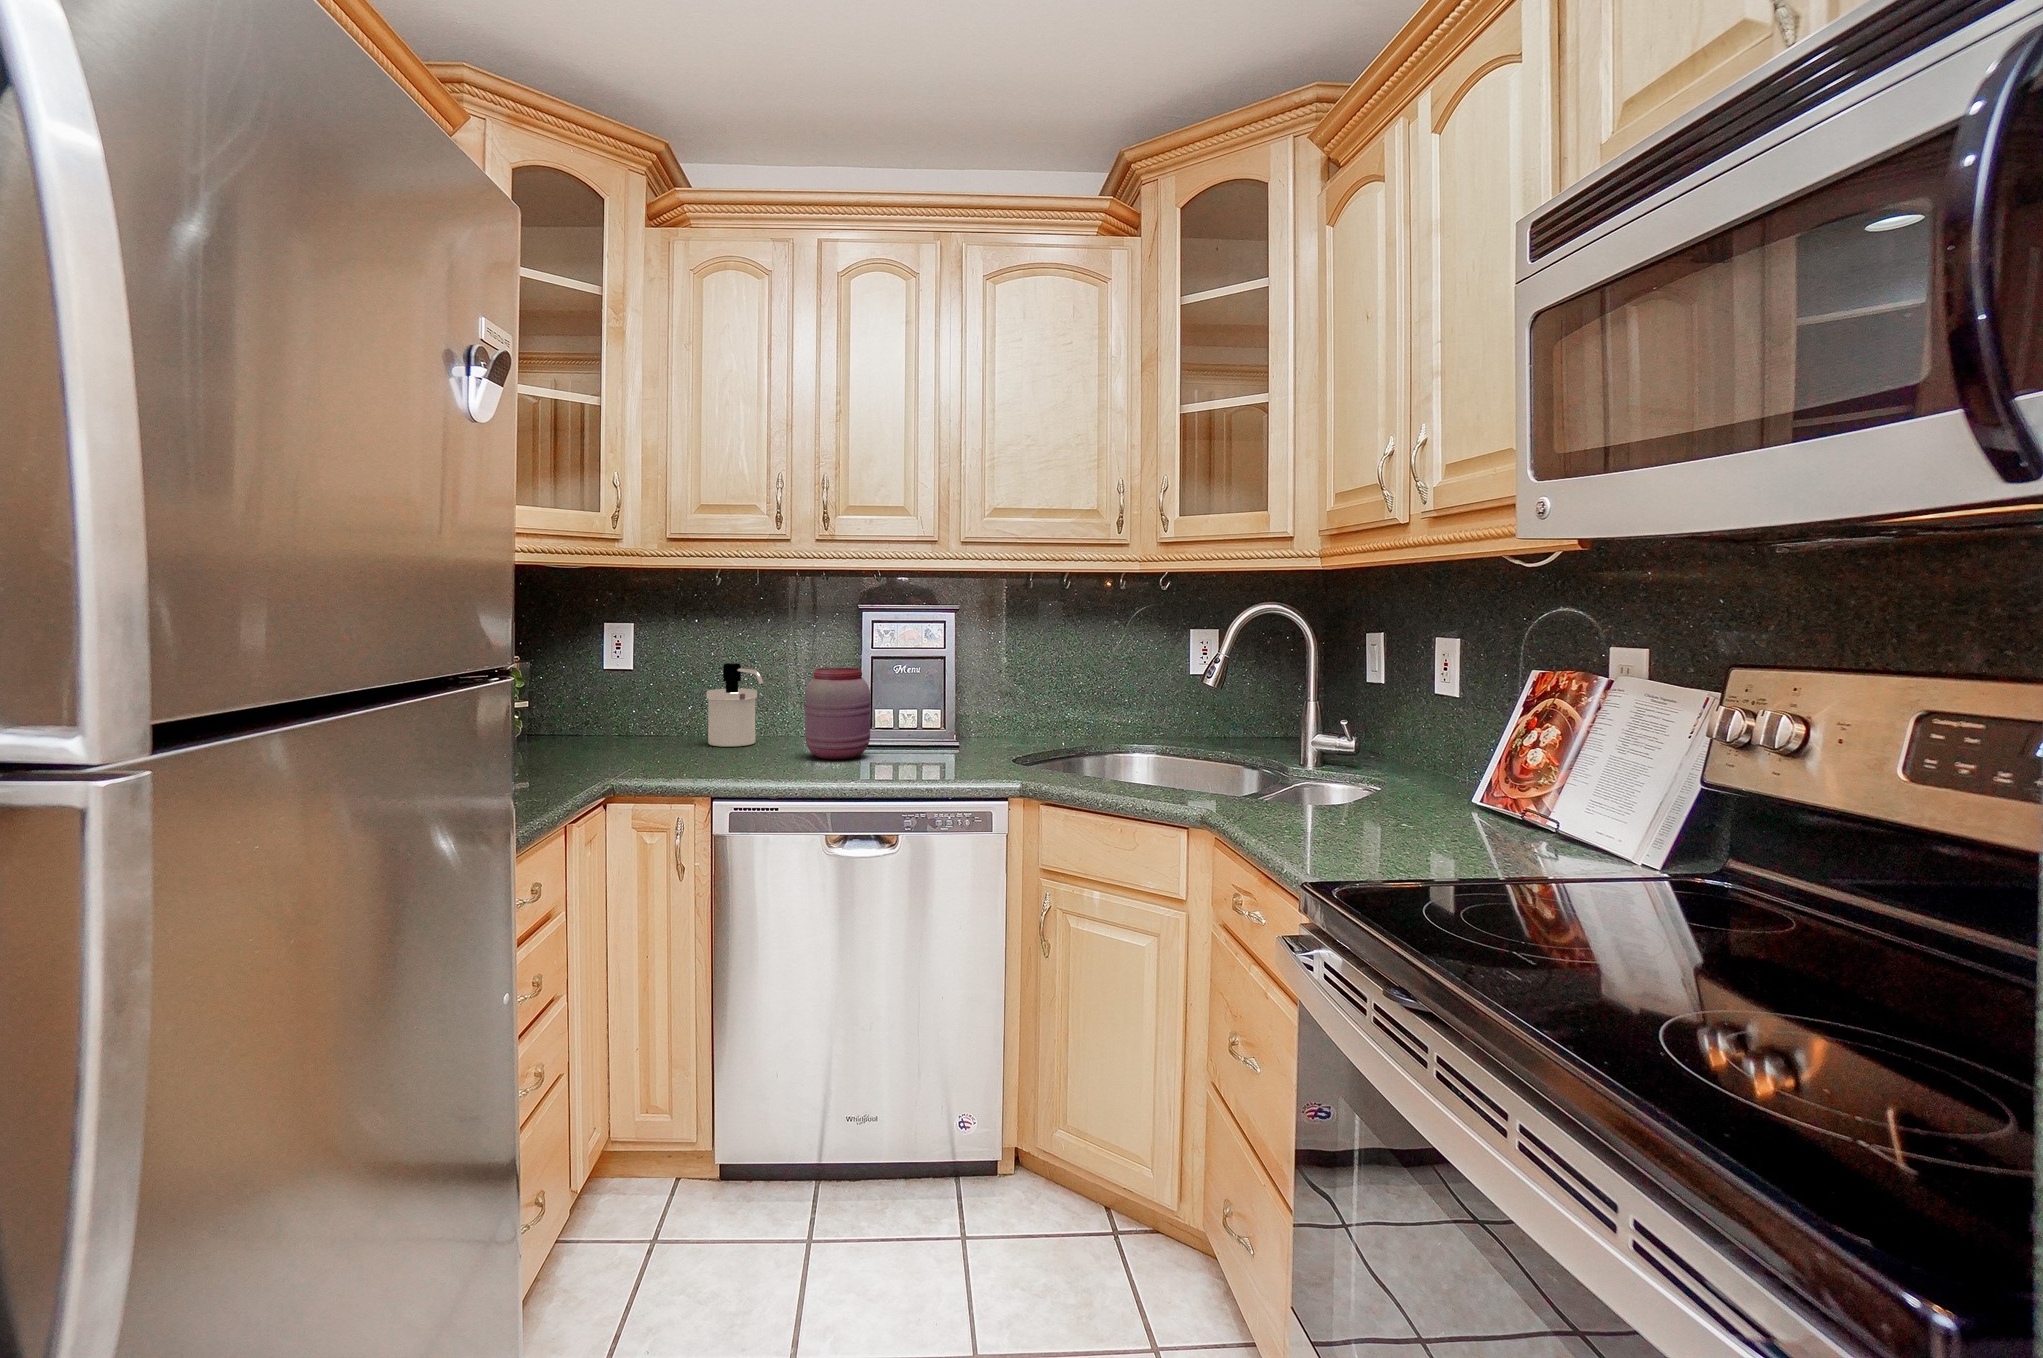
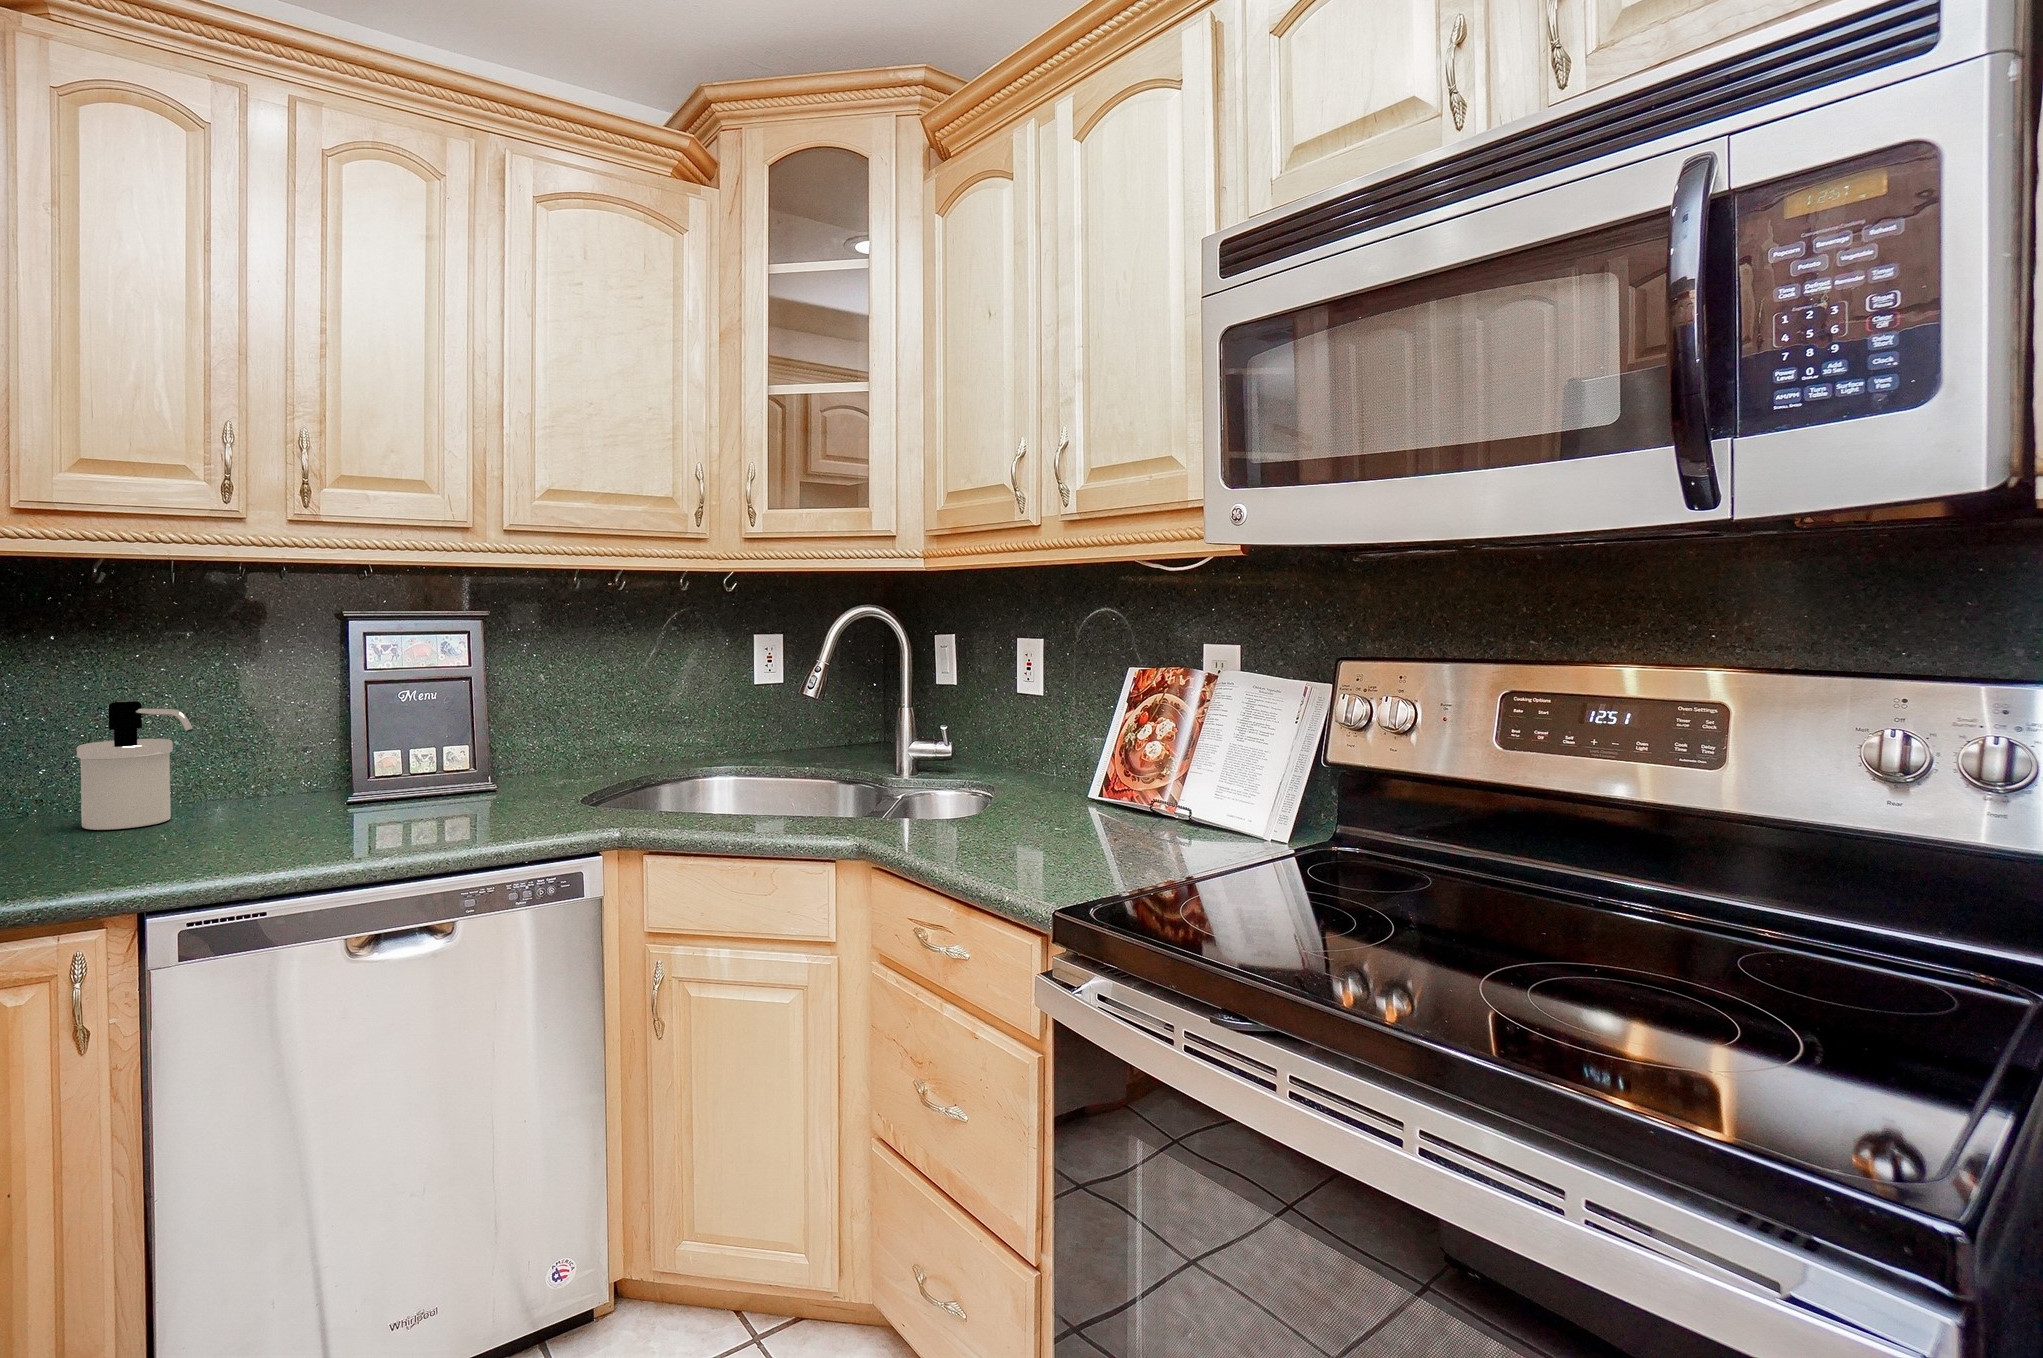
jar: present [805,668,870,759] -> none [277,700,383,829]

